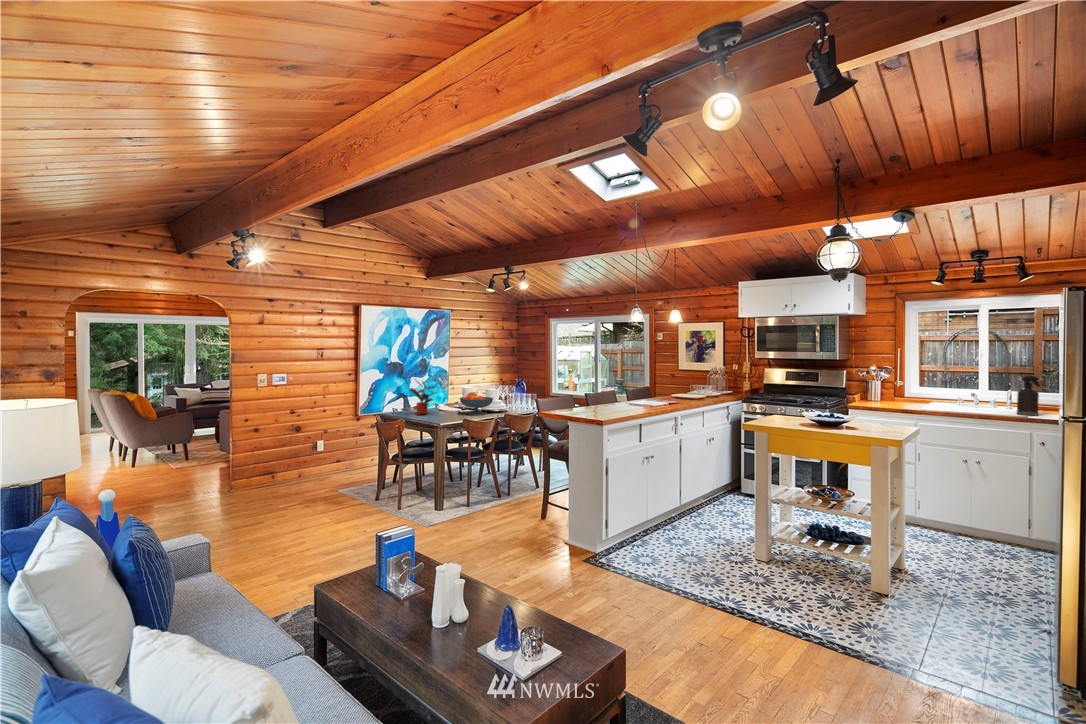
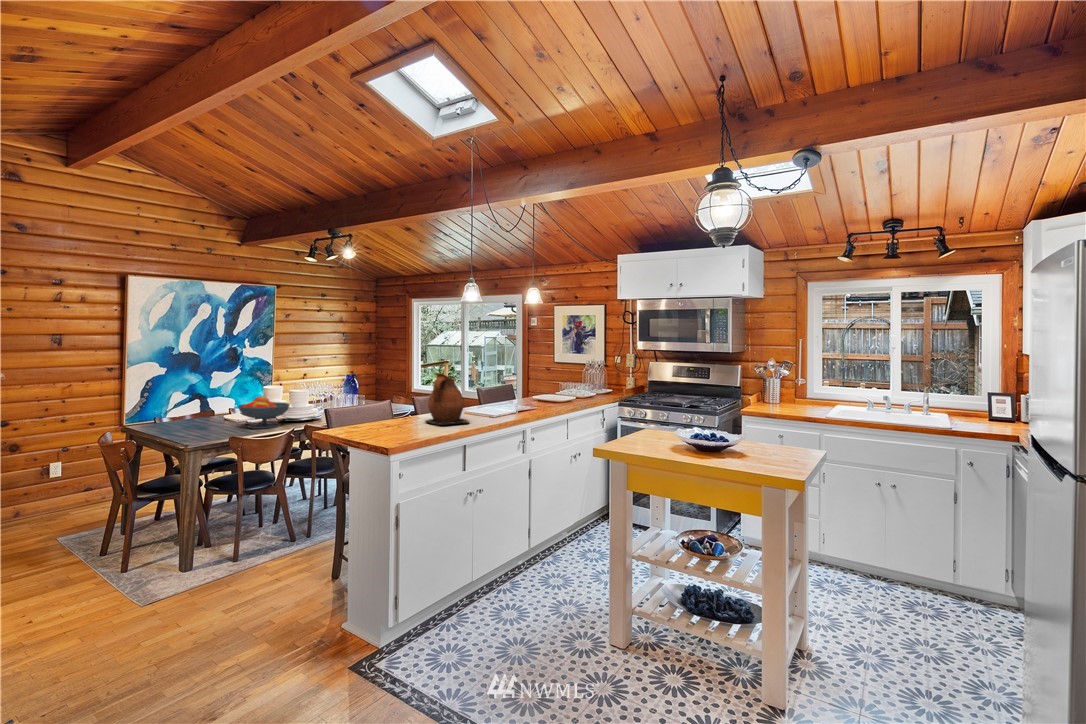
ceramic pitcher: none [608,372,642,409] -> present [426,373,469,425]
spray bottle: present [1017,376,1040,415] -> none [934,377,963,426]
potted plant: present [410,381,436,415] -> none [161,378,209,429]

